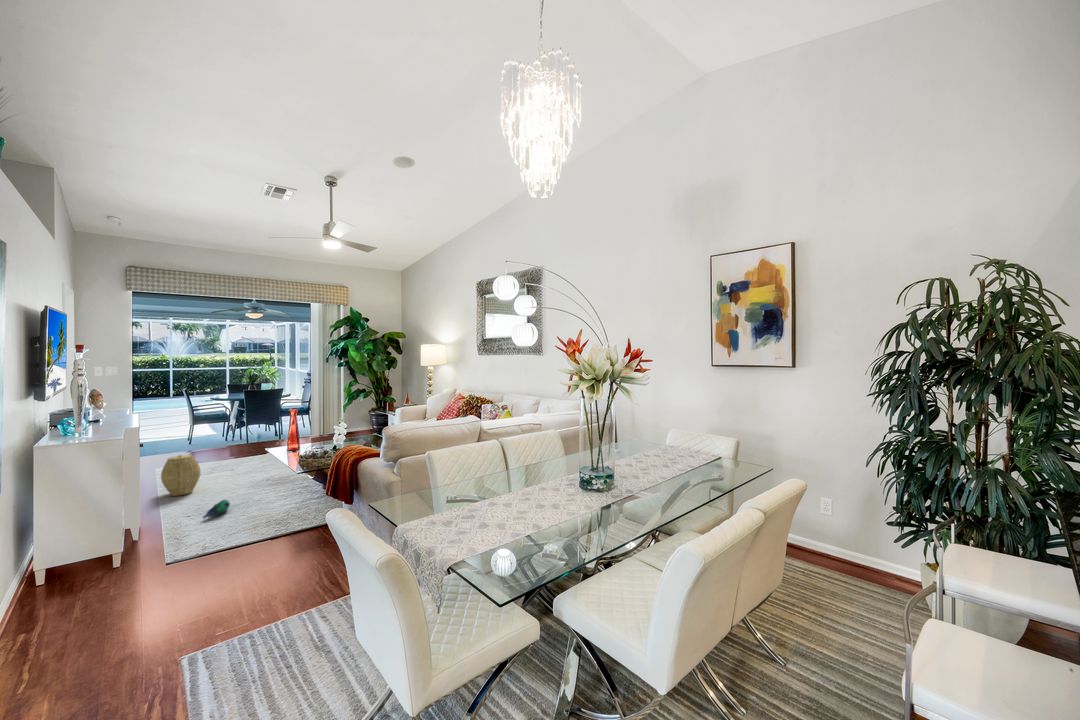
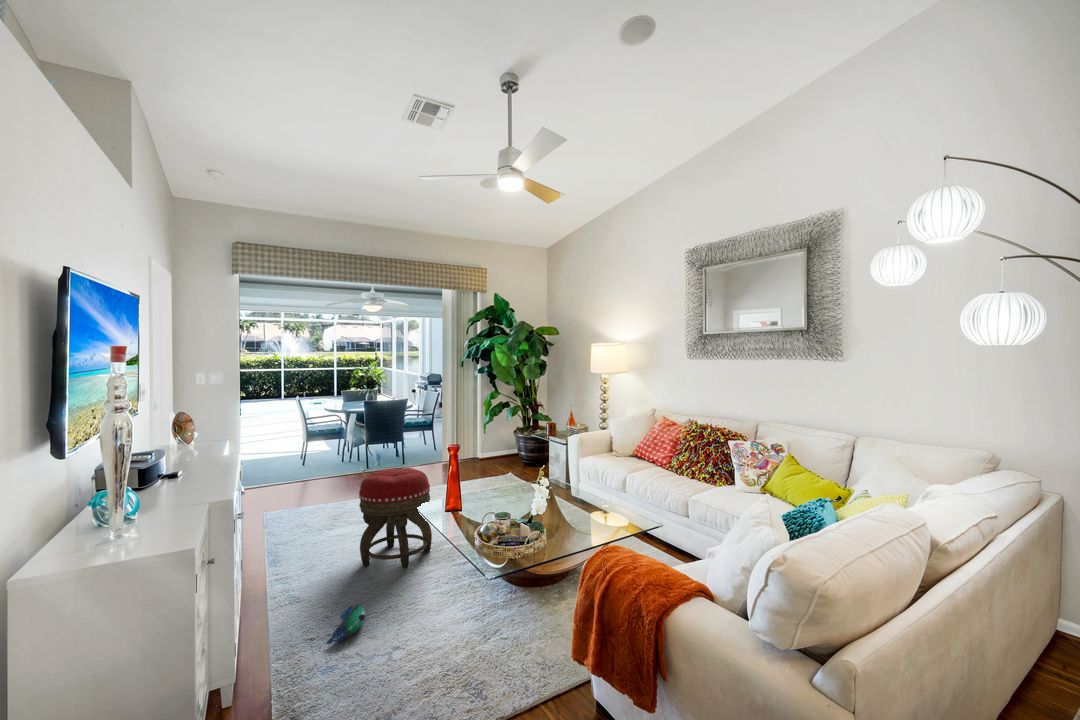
footstool: none [230,425,285,488] -> present [359,468,432,569]
woven basket: present [161,455,200,496] -> none [268,511,320,575]

